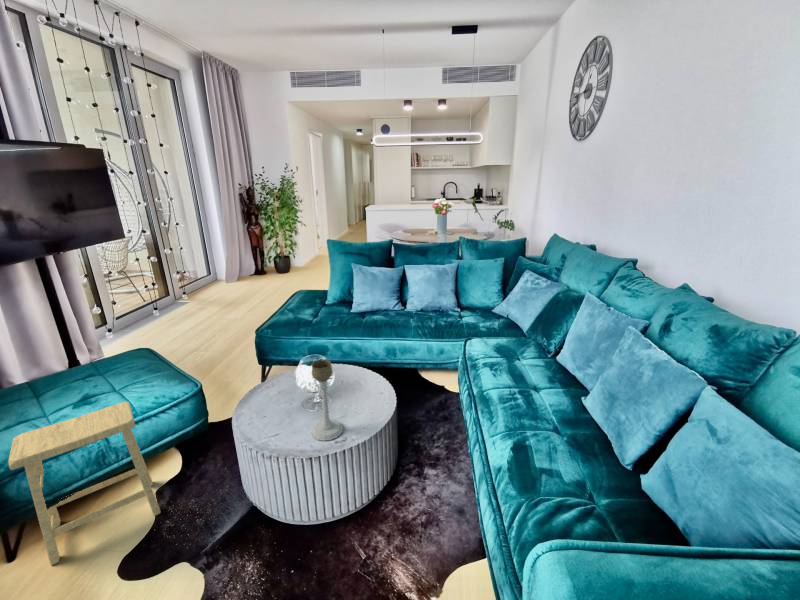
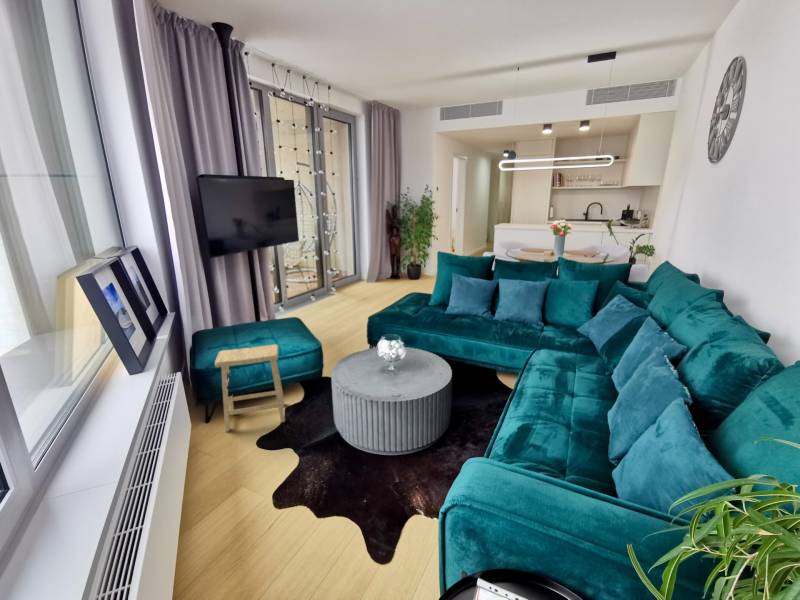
candle holder: present [312,359,343,441] -> none [379,334,401,393]

